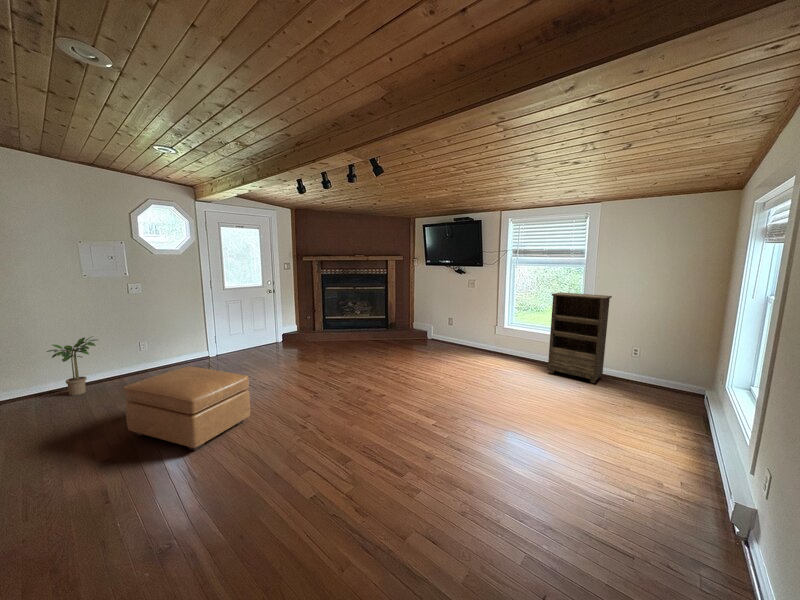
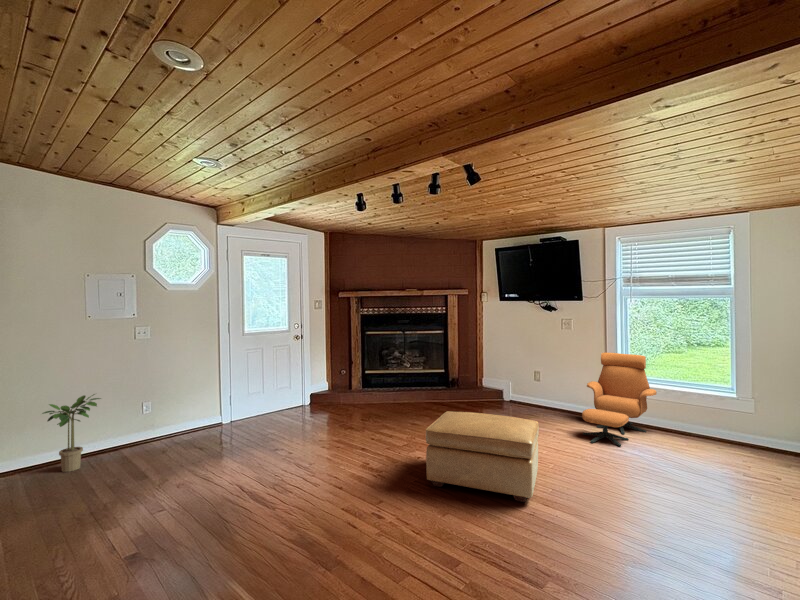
bookshelf: present [548,292,612,383] -> none [691,334,782,464]
lounge chair: none [474,305,529,372] -> present [582,353,657,446]
ottoman: present [124,366,250,451] -> present [426,411,539,502]

